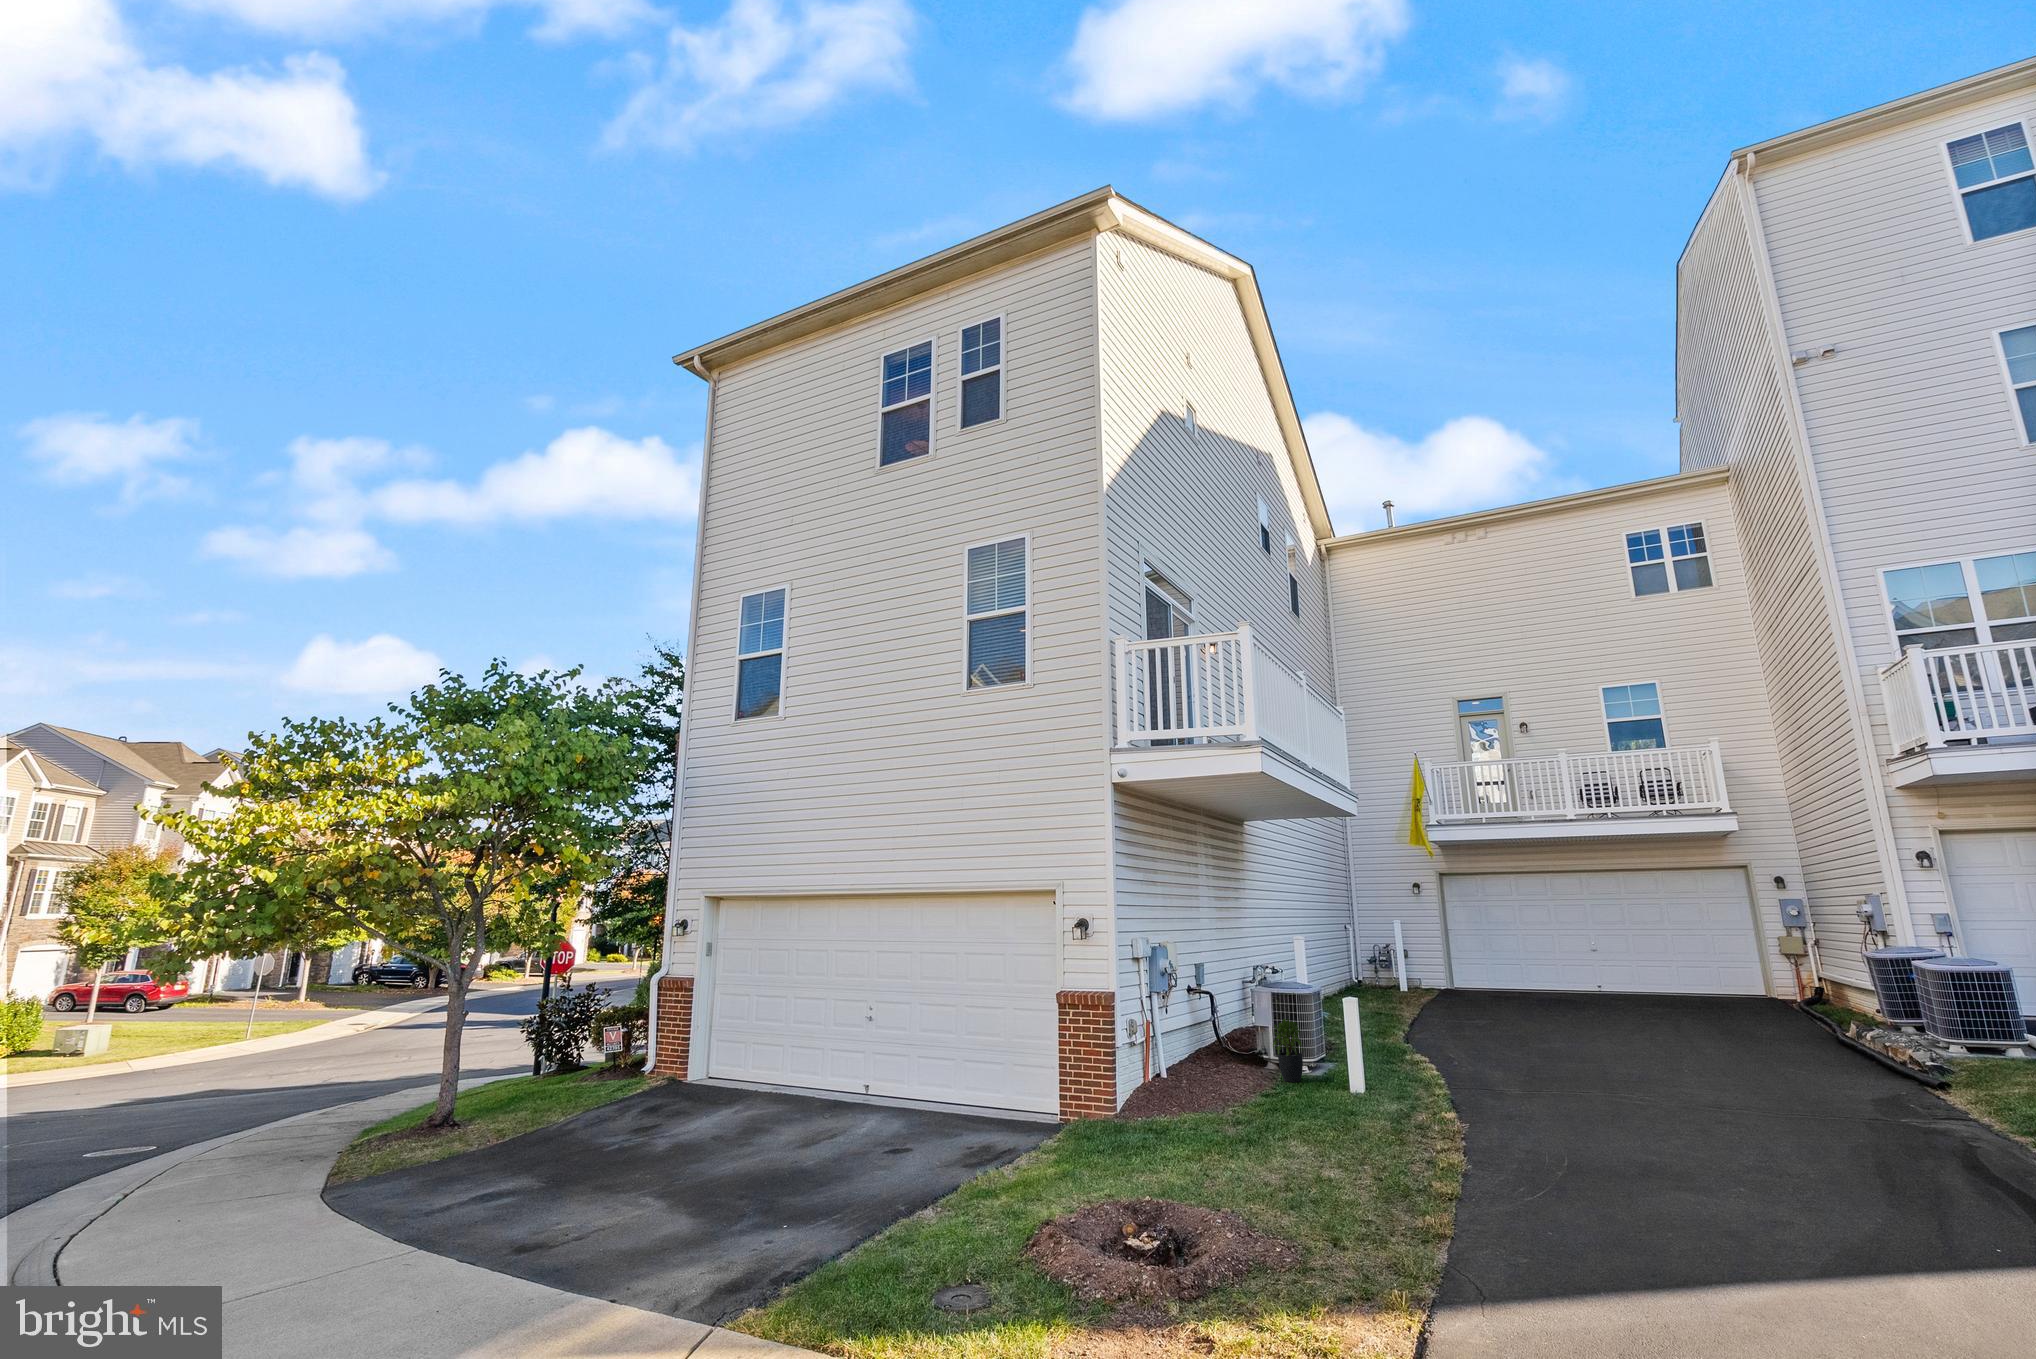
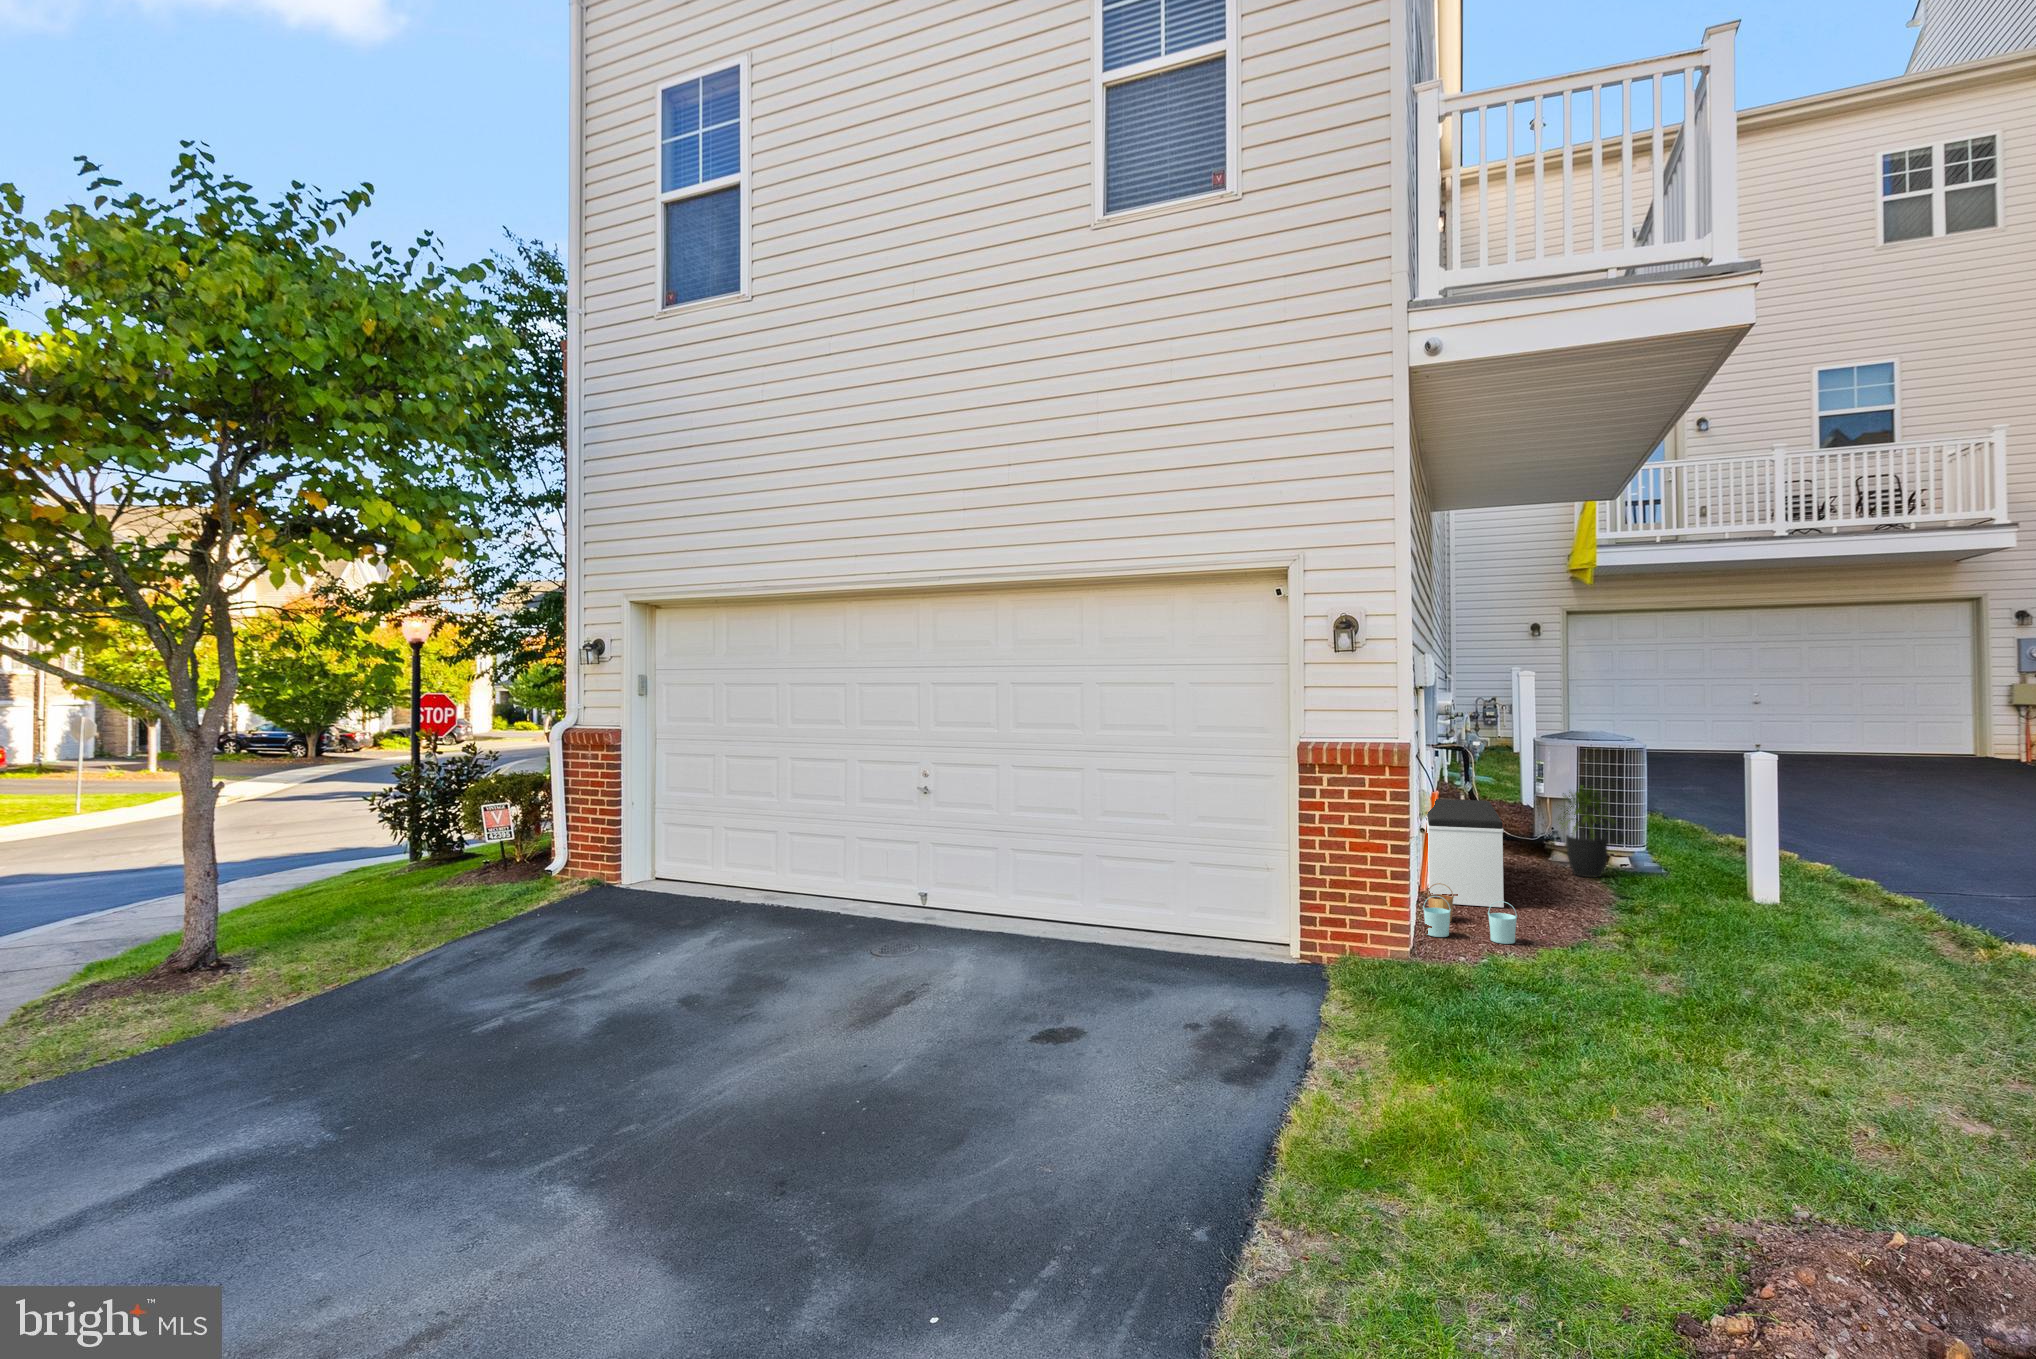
bench: none [1162,1027,1231,1098] -> present [1427,799,1504,907]
bucket: none [1136,1080,1182,1115] -> present [1423,883,1518,944]

